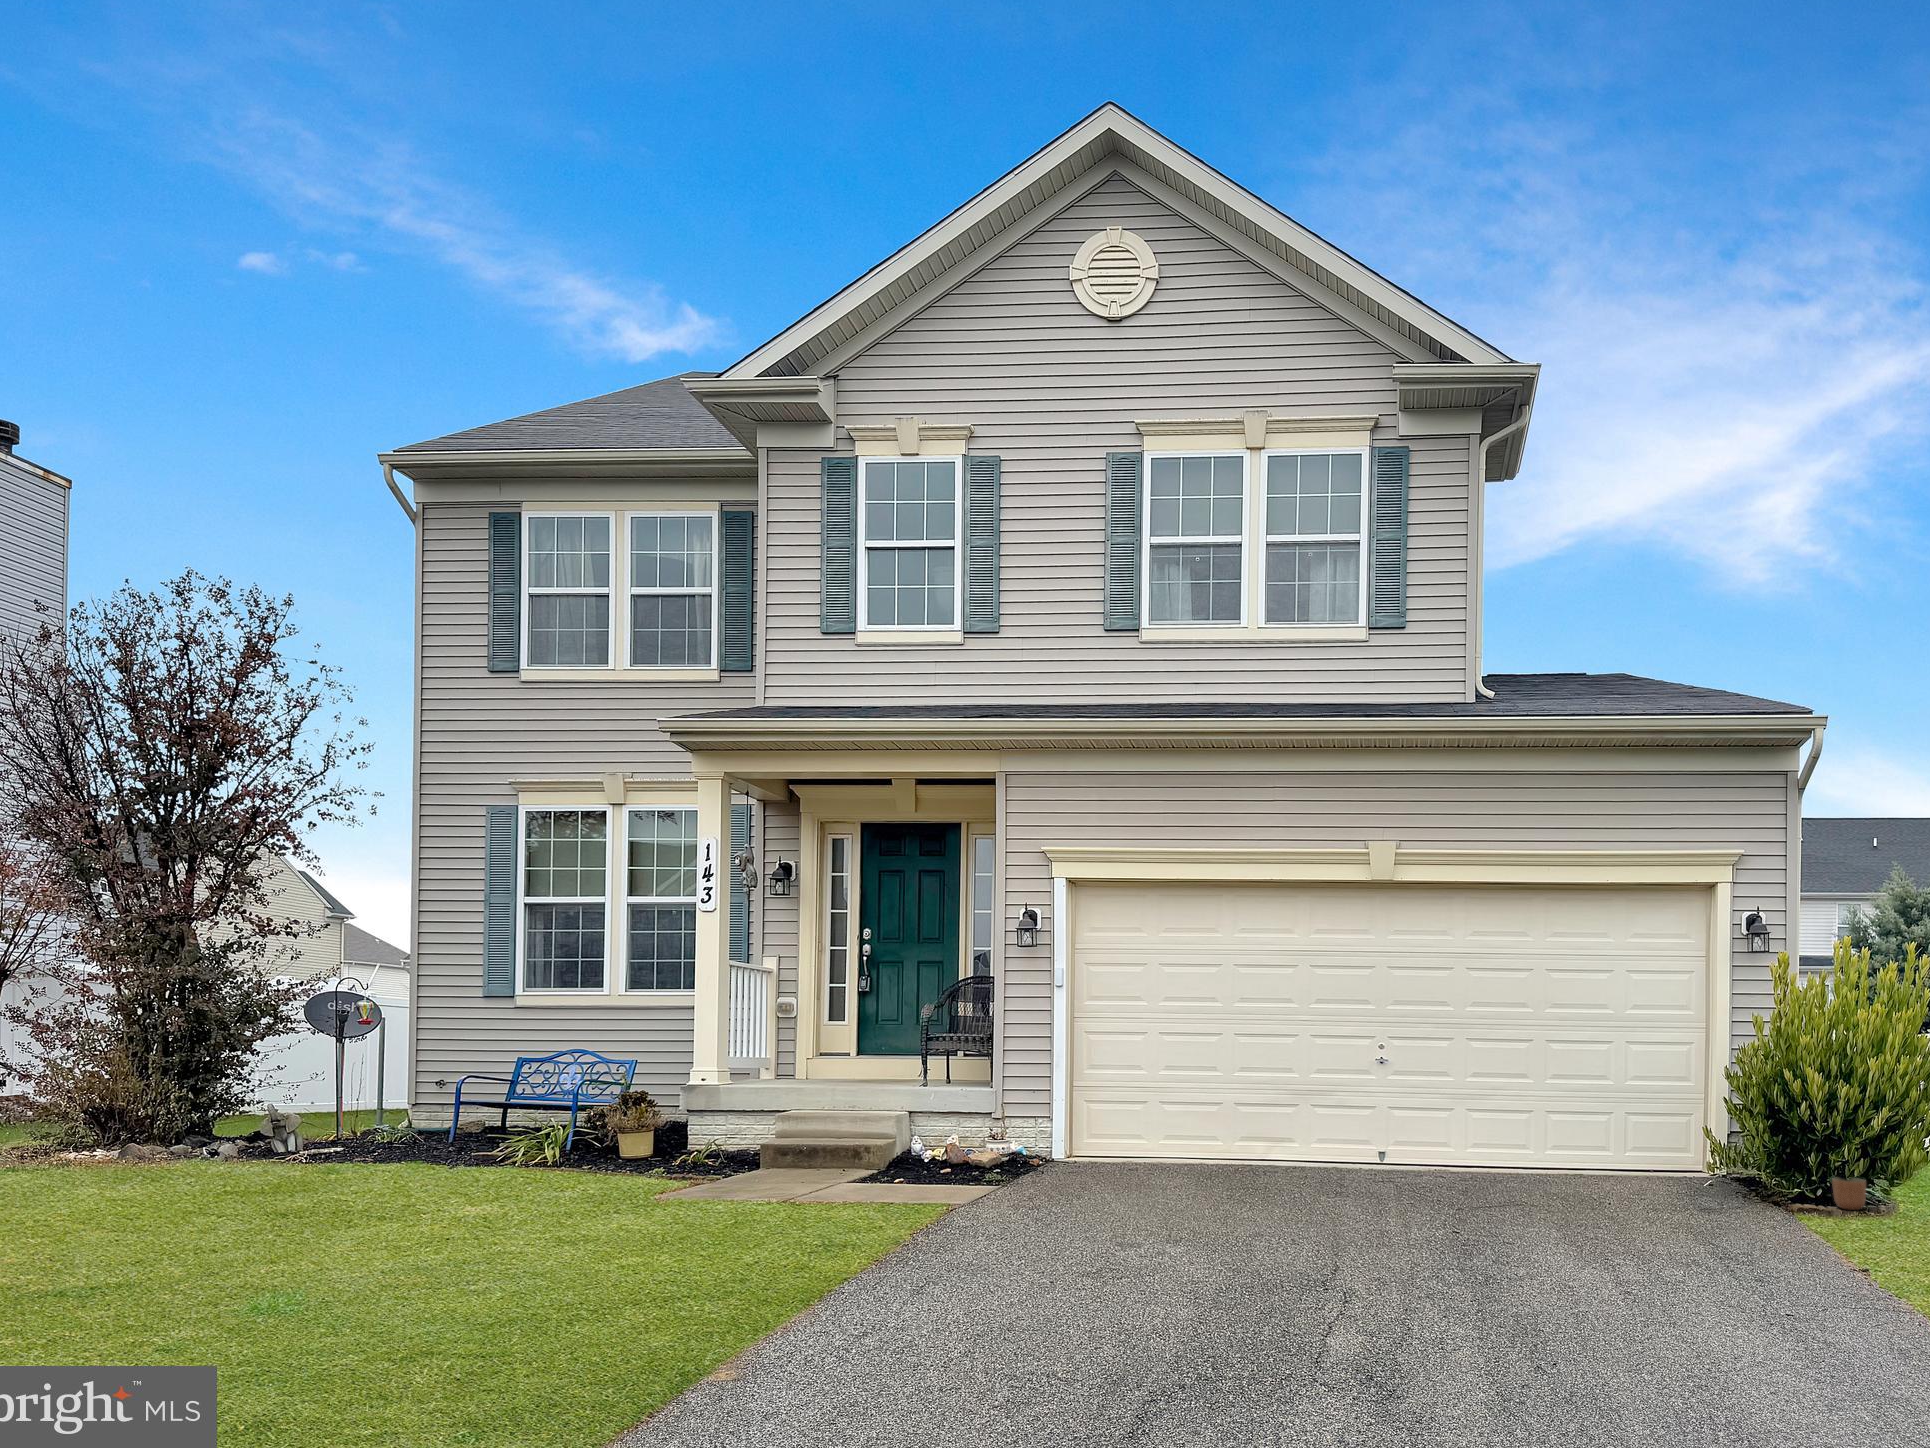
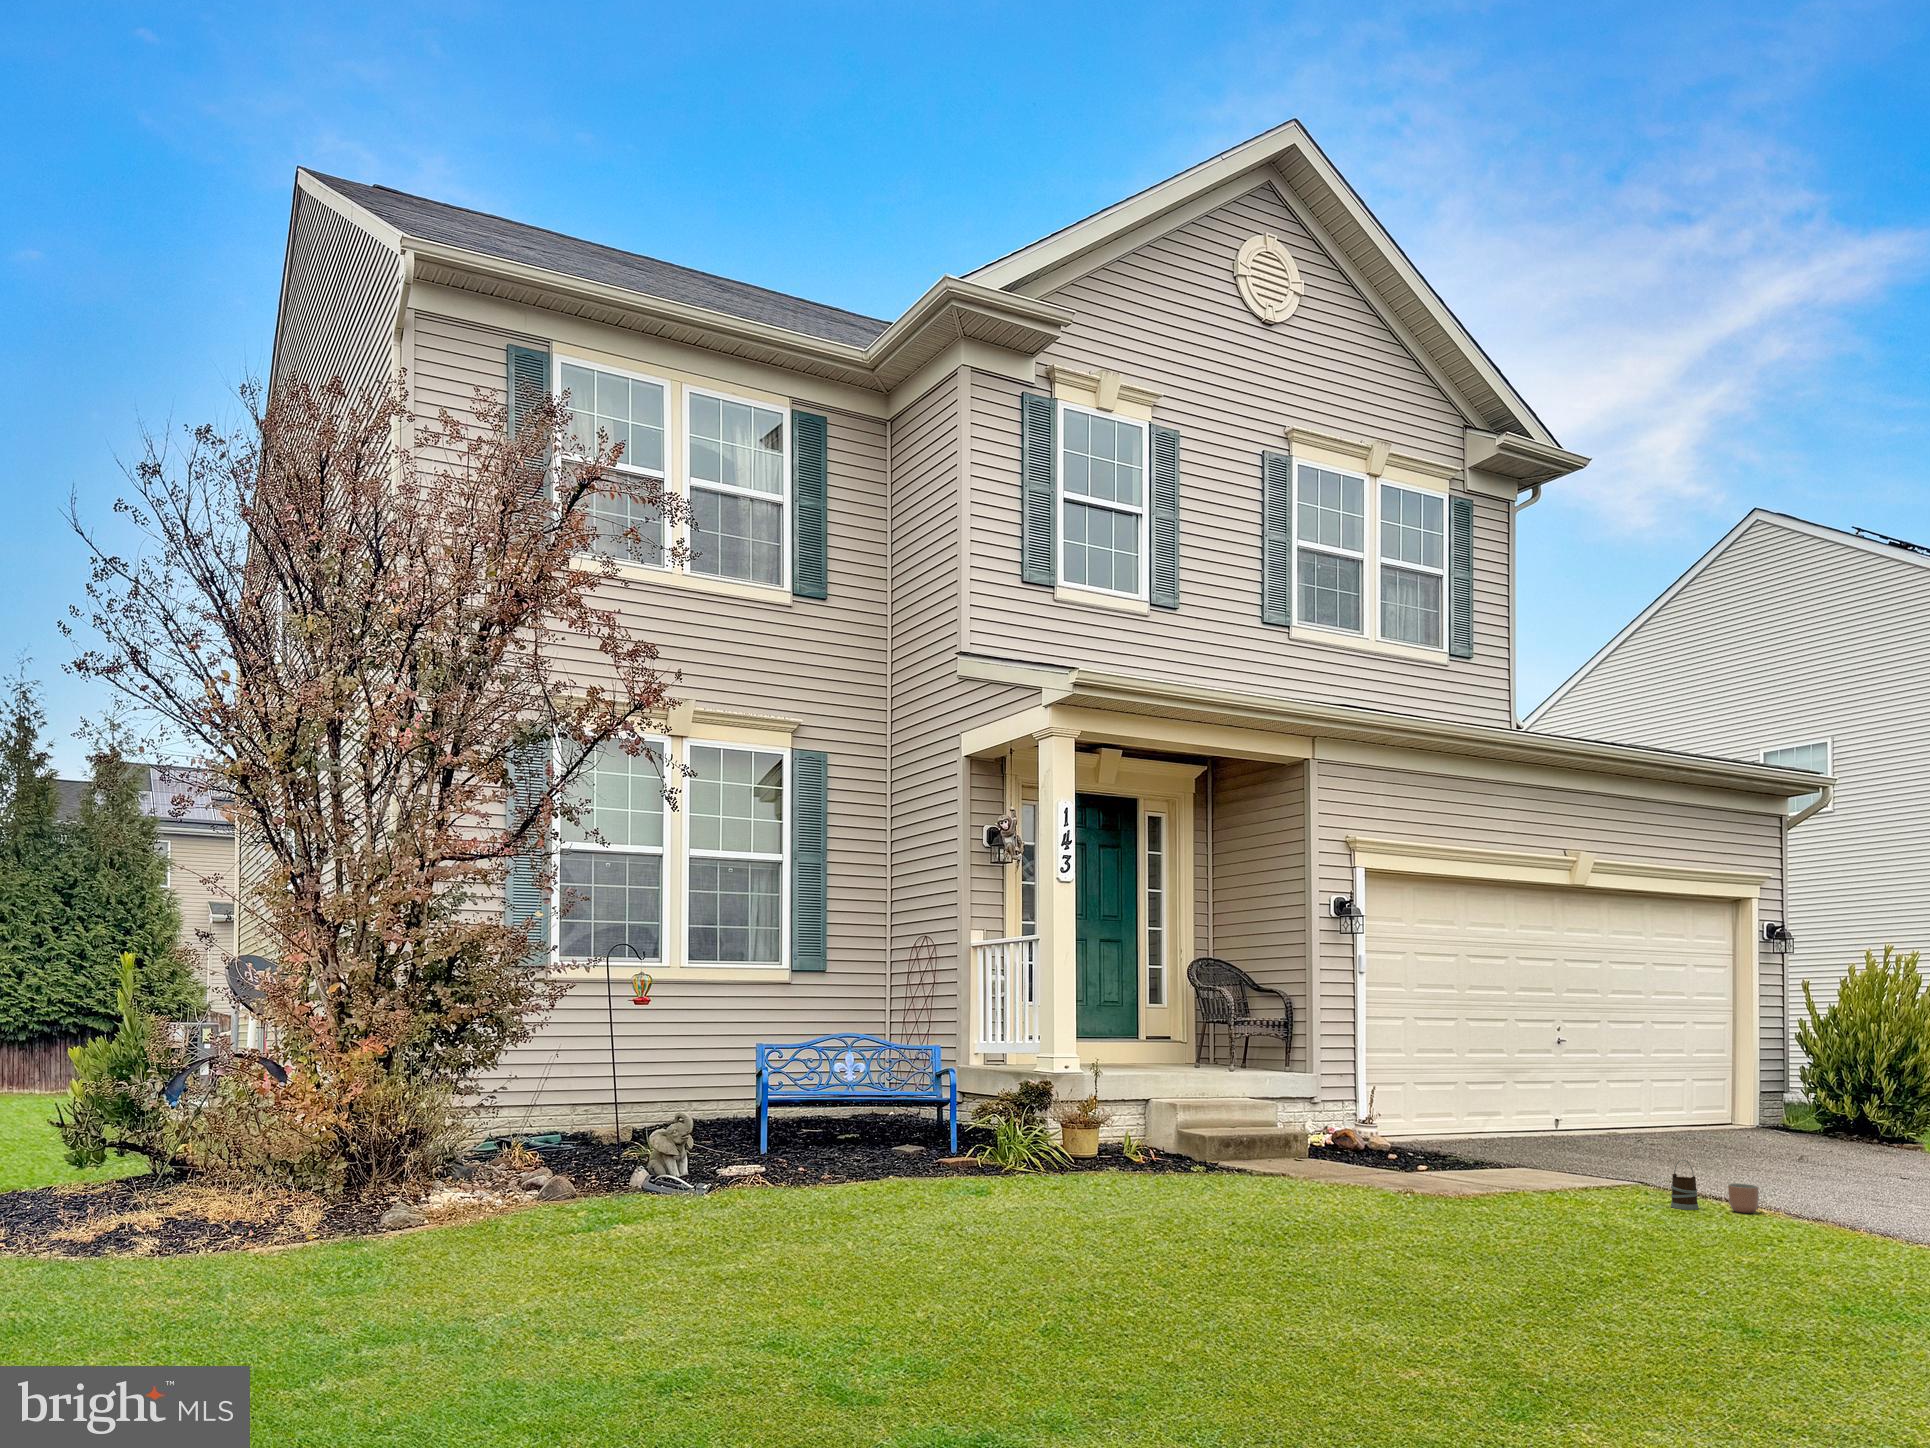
wooden bucket: none [1768,1152,1799,1206] -> present [1671,1160,1699,1210]

